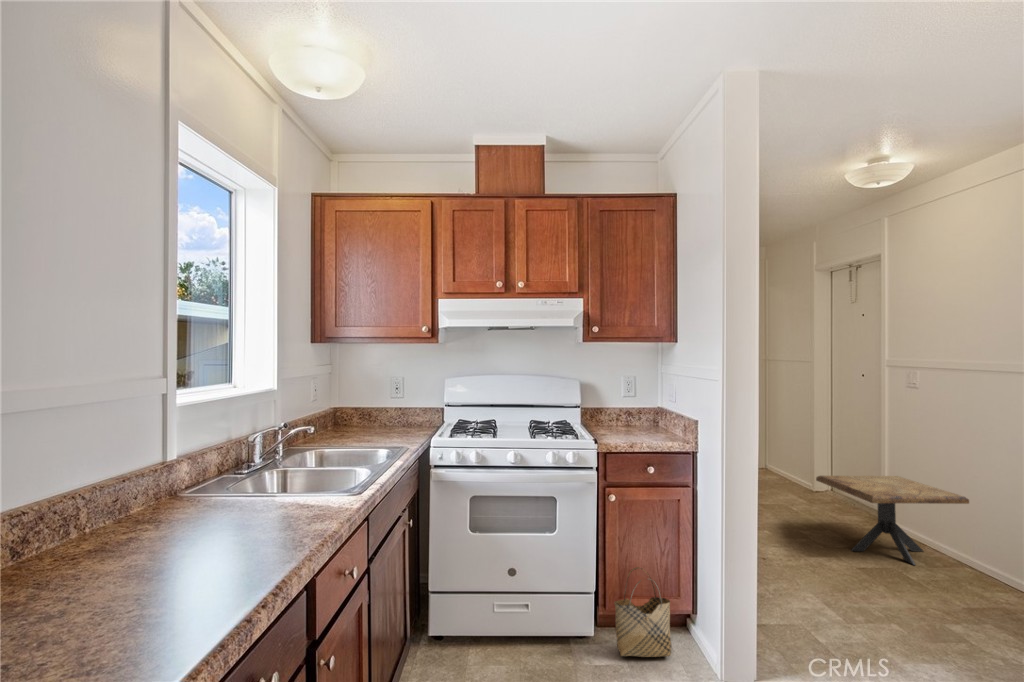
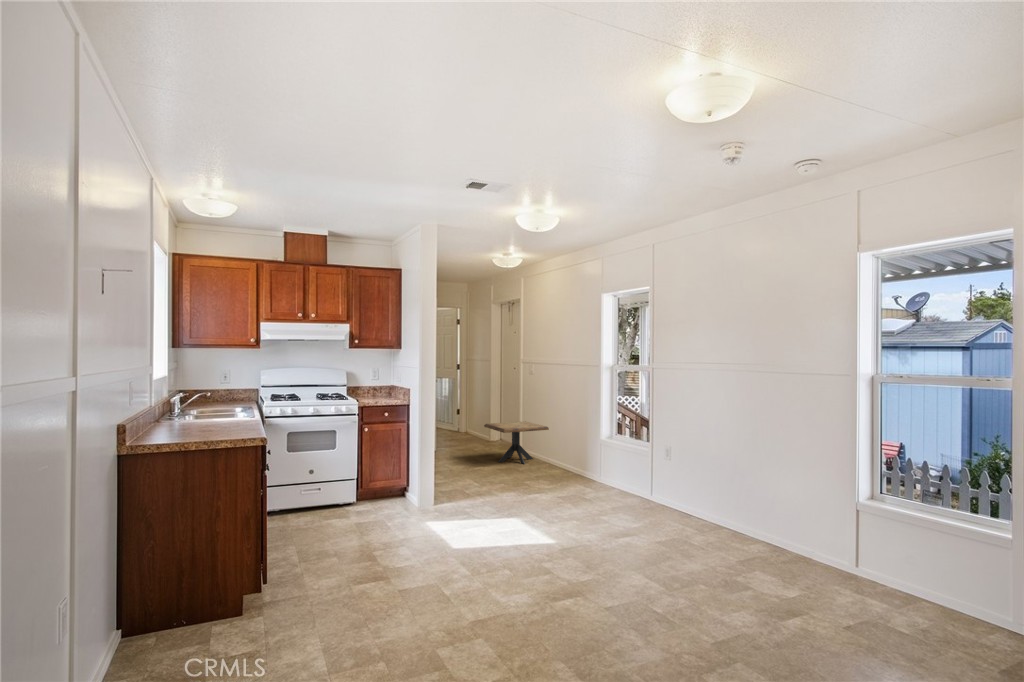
woven basket: present [614,567,672,657] -> none [366,463,394,505]

